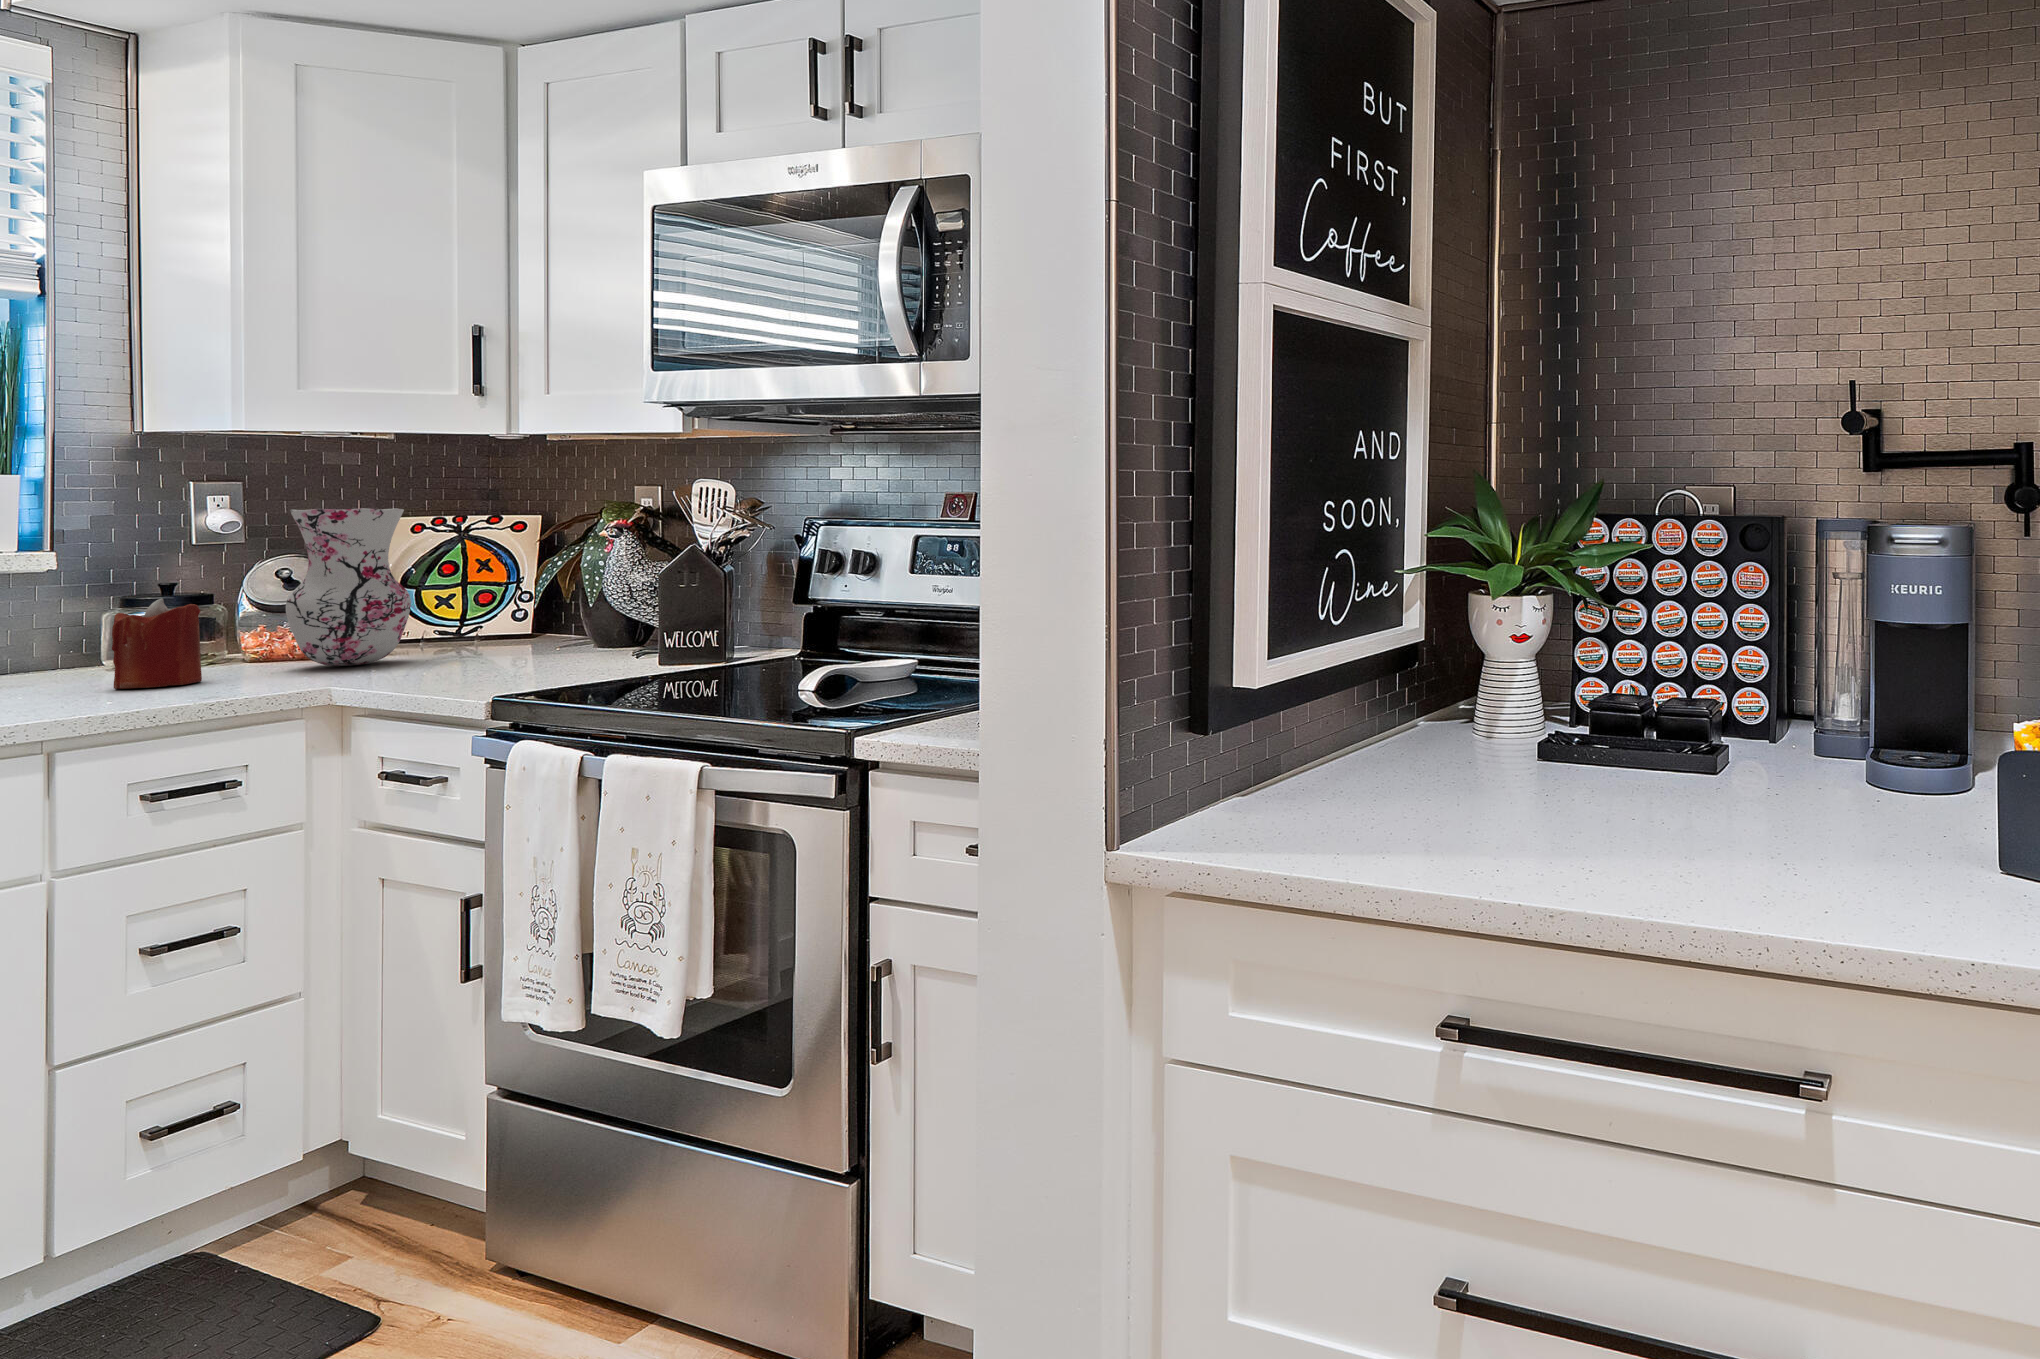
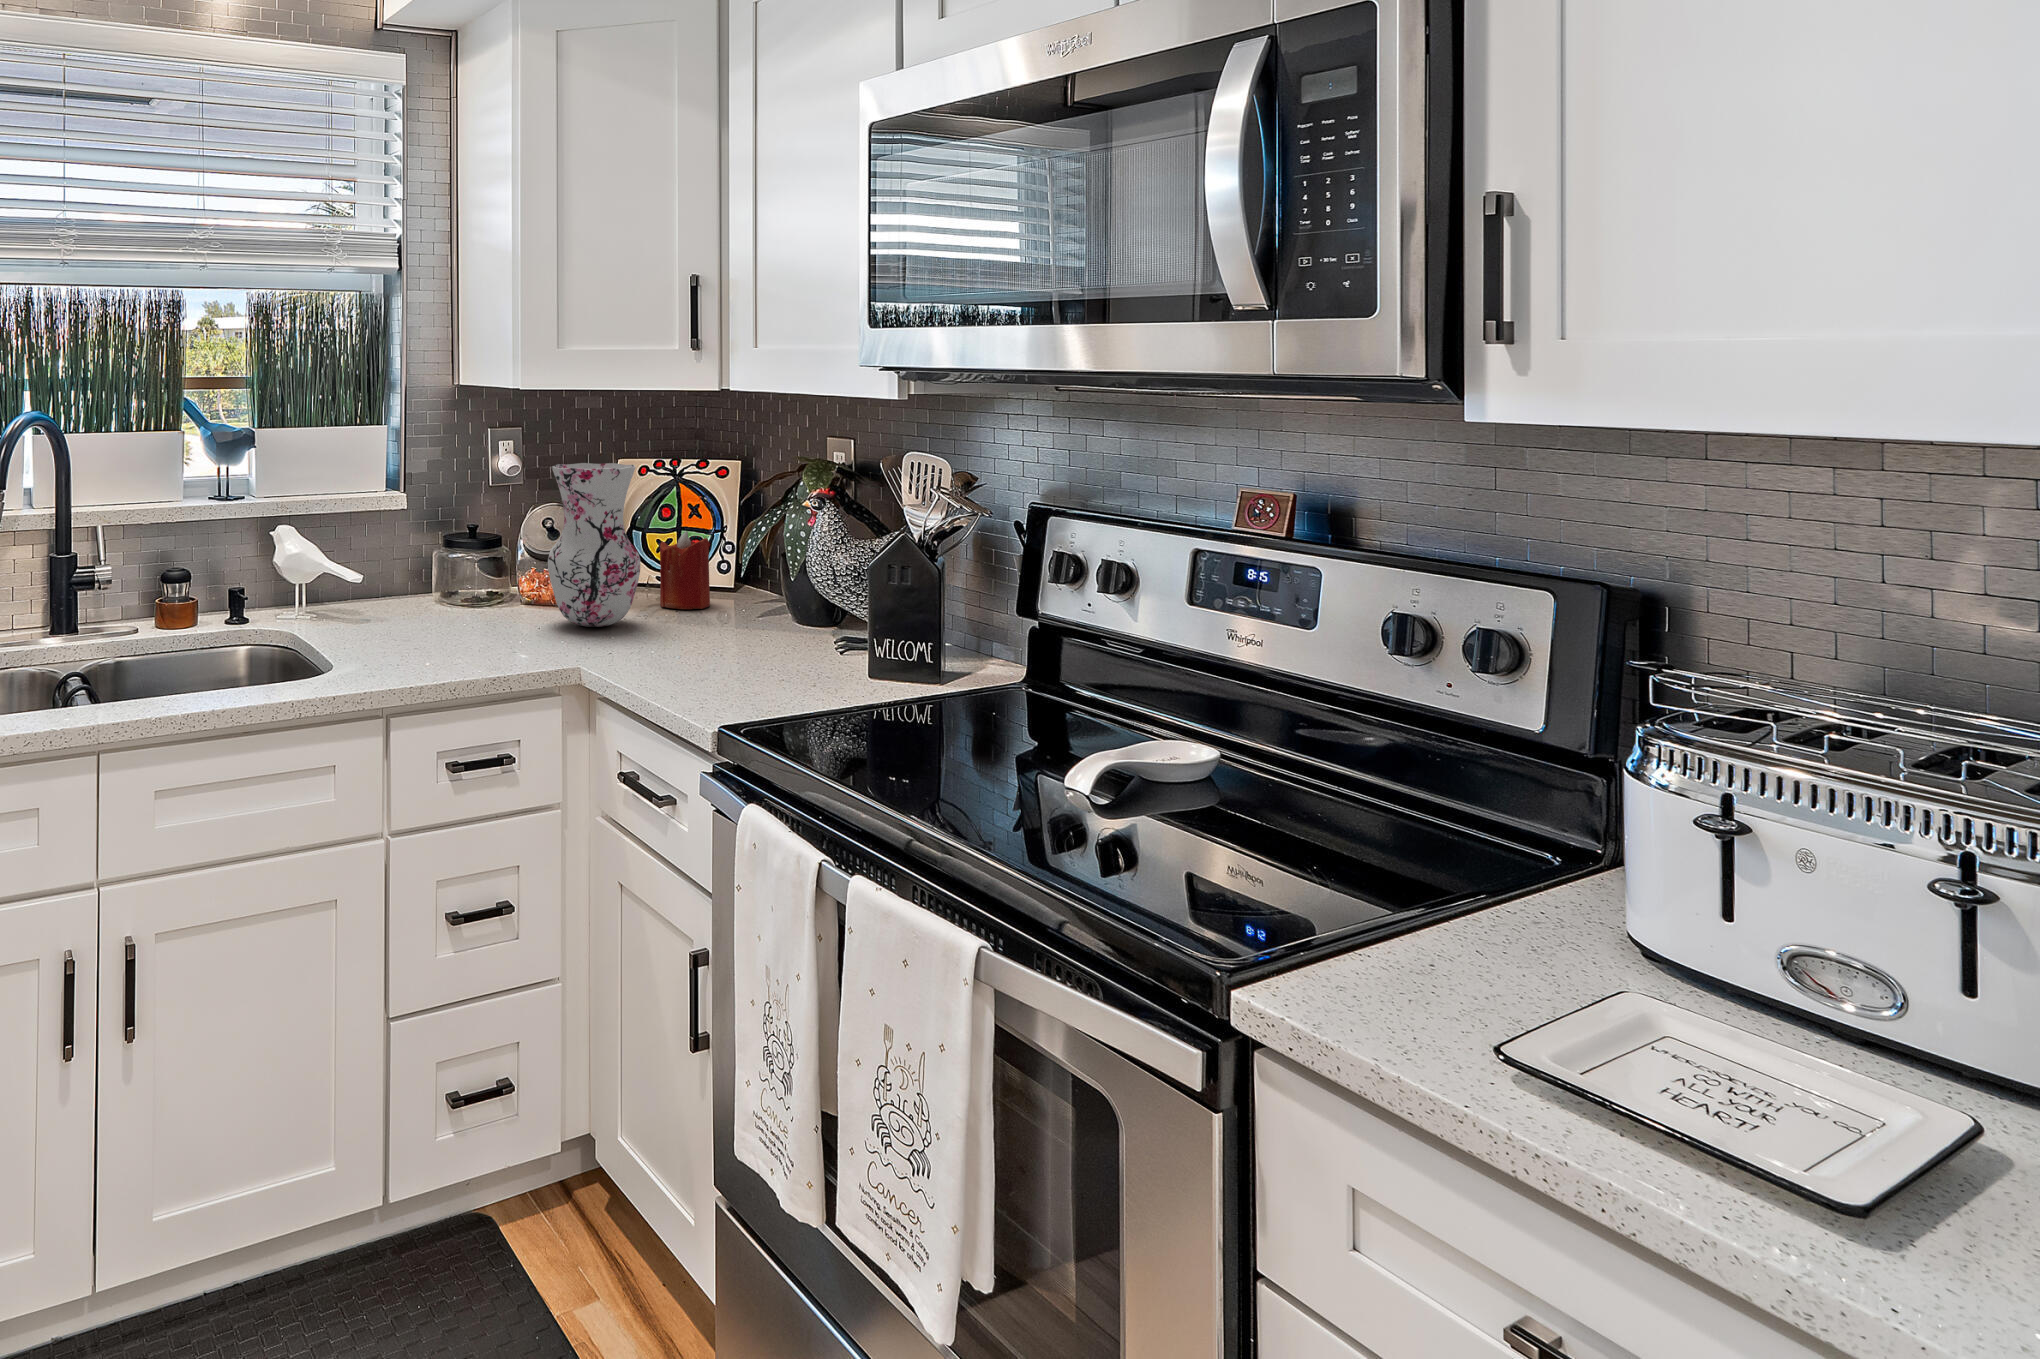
candle: present [112,598,202,689] -> present [660,532,710,609]

